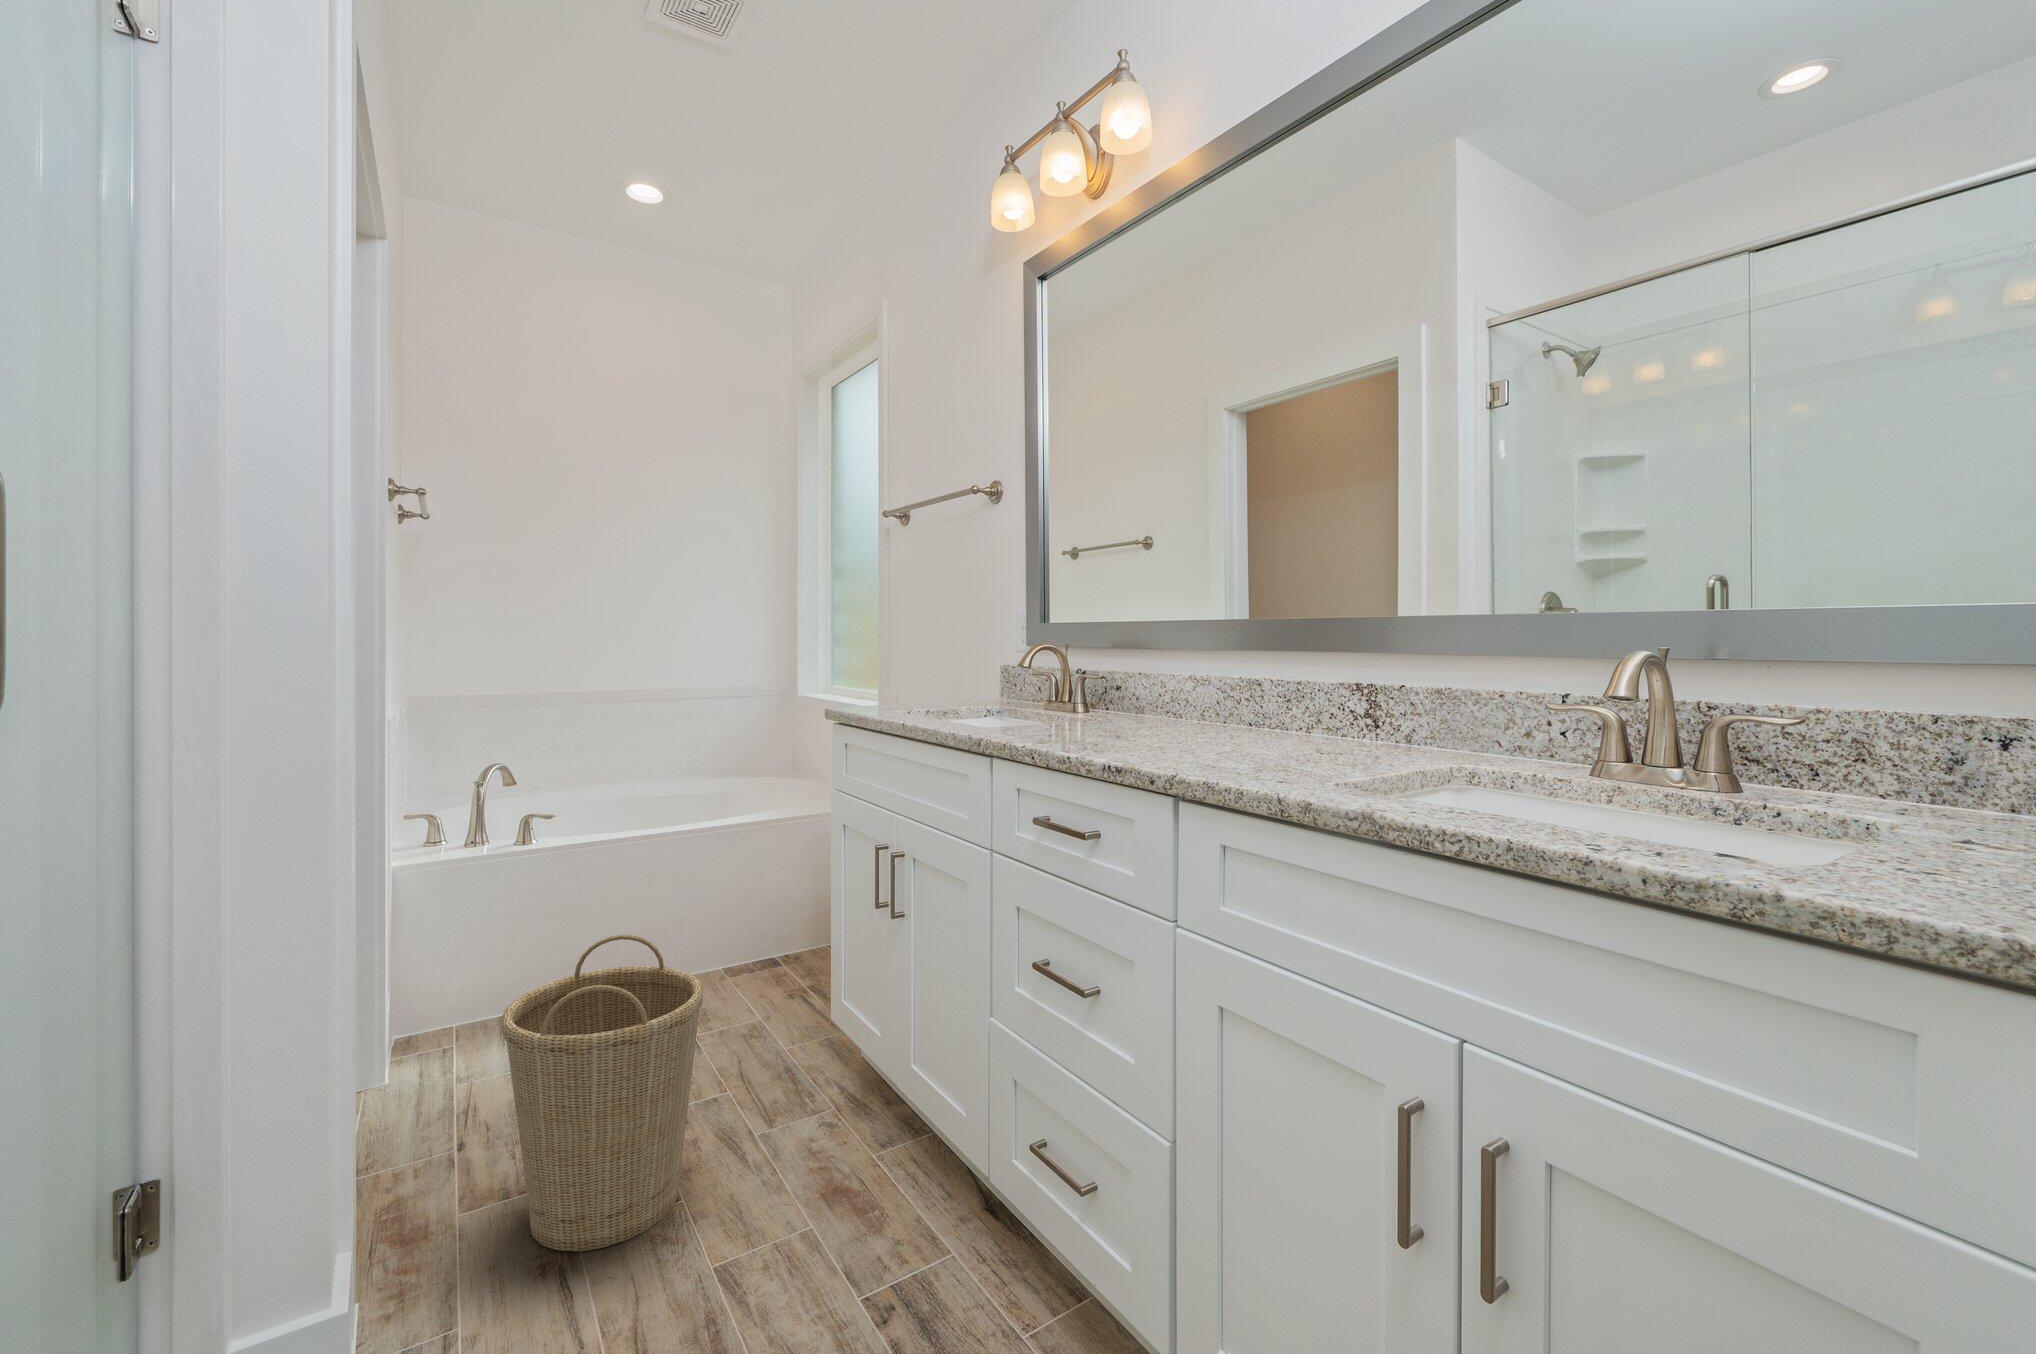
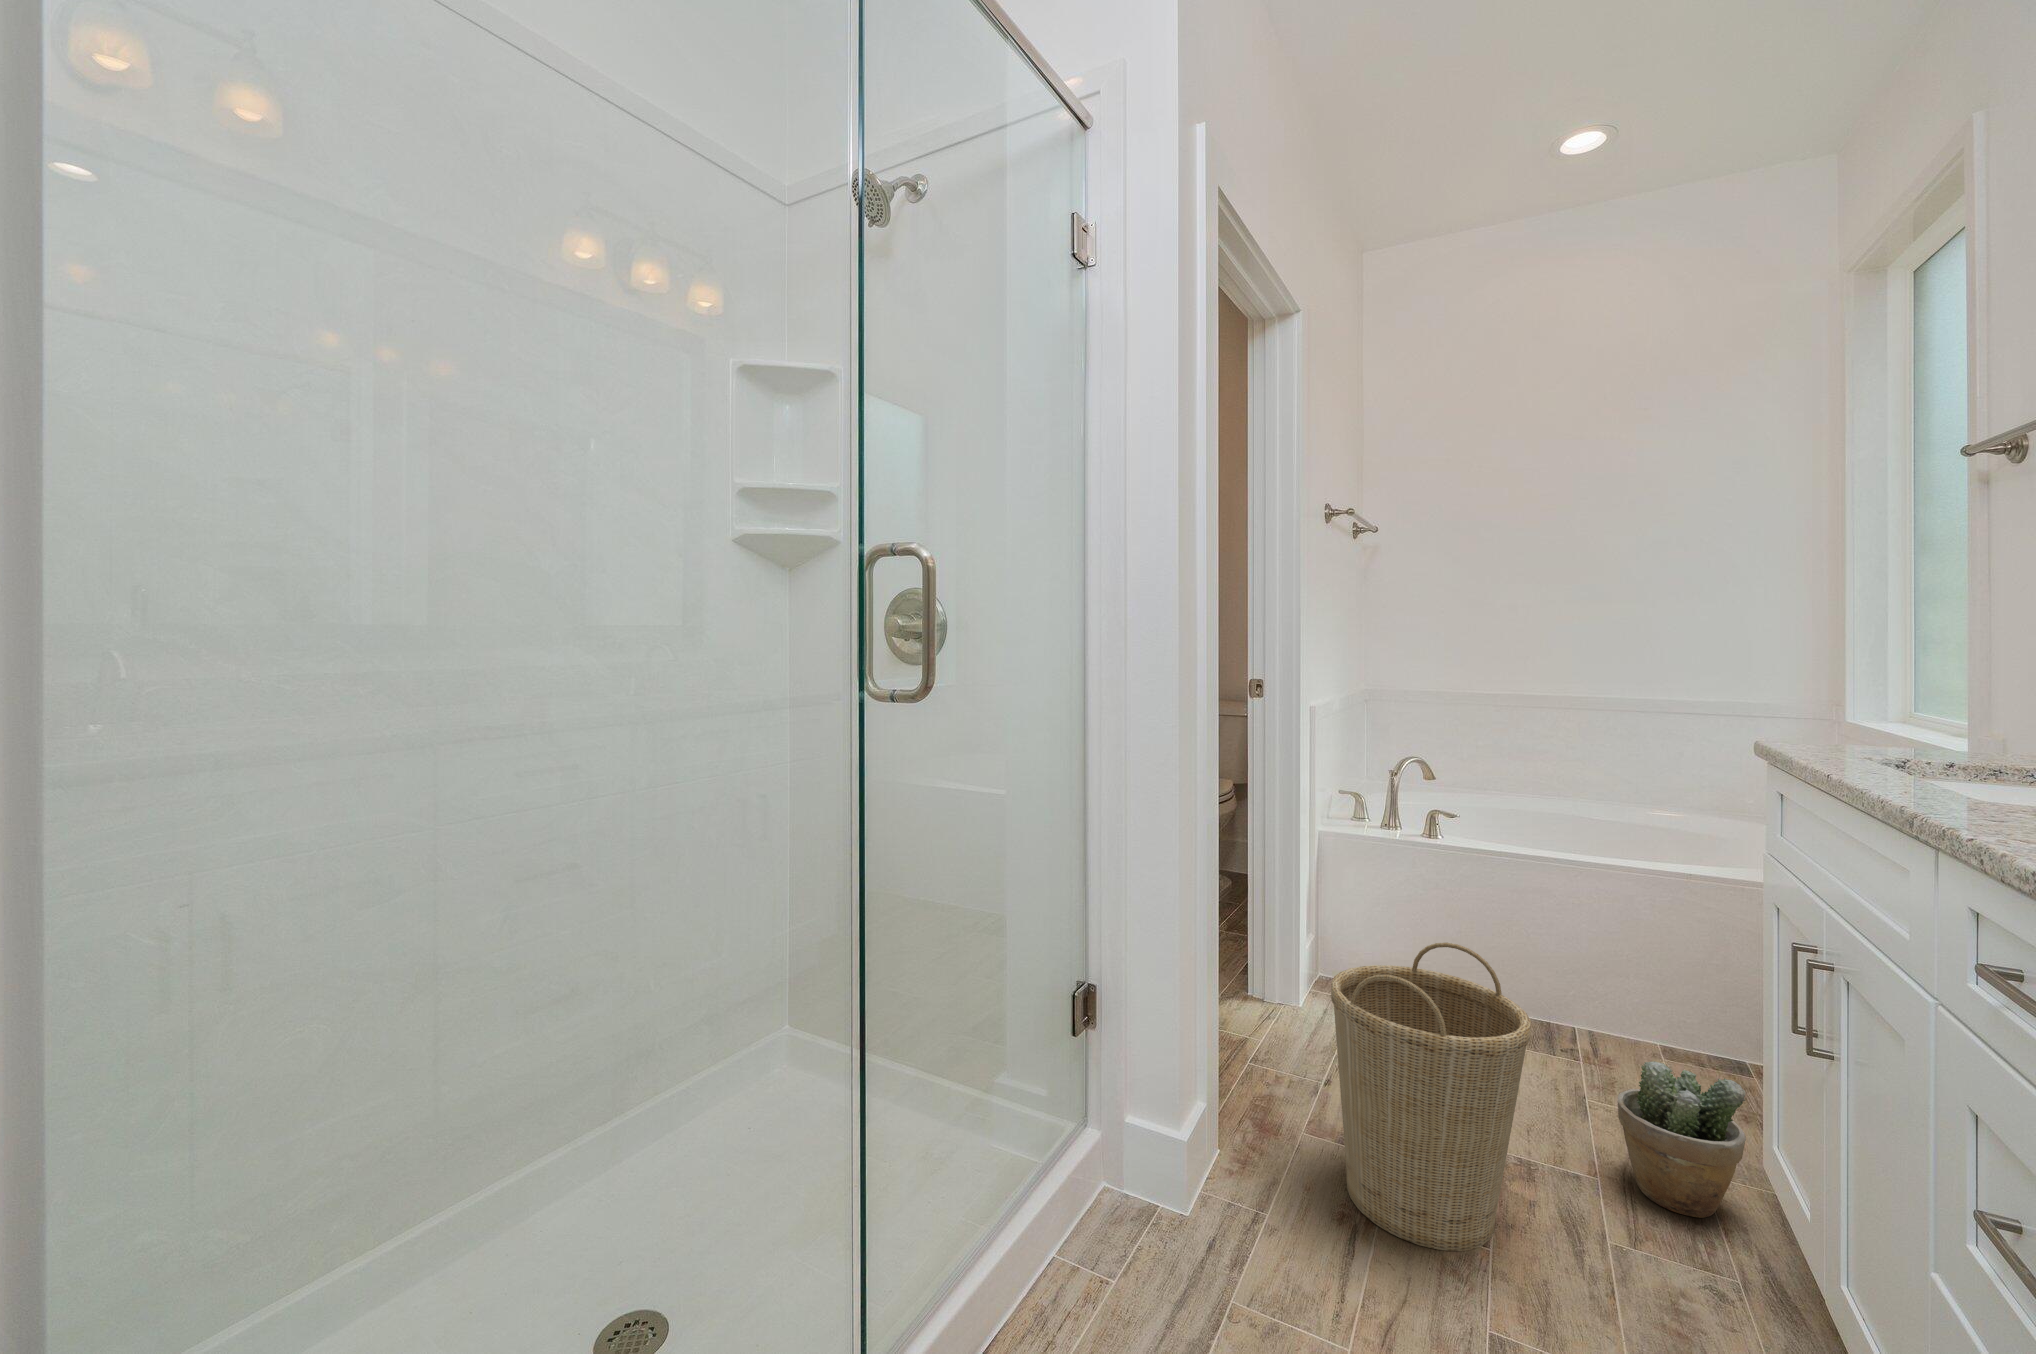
potted plant: none [739,967,820,1087] -> present [1617,1061,1746,1218]

